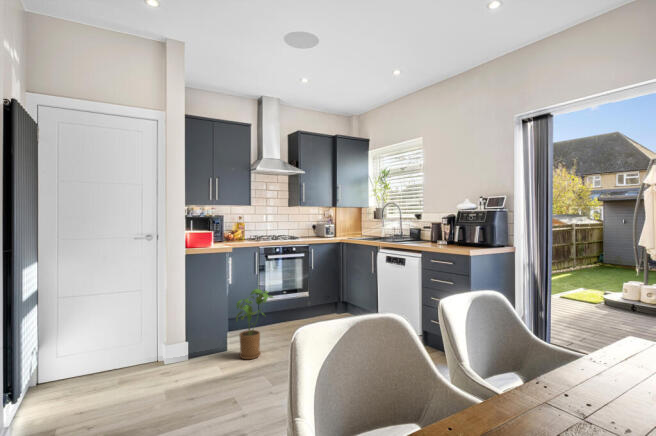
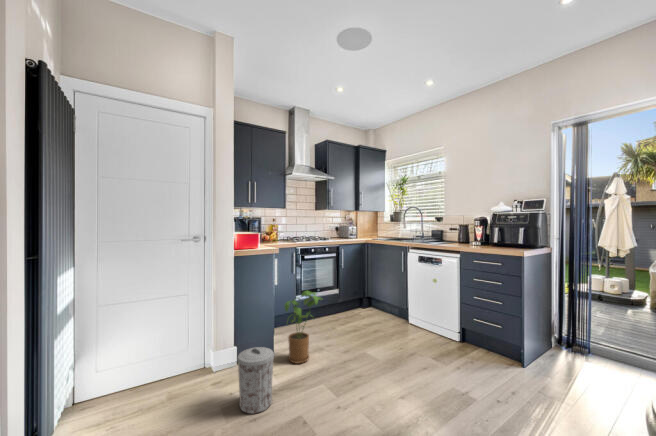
trash can: none [179,338,214,395] -> present [237,347,274,414]

